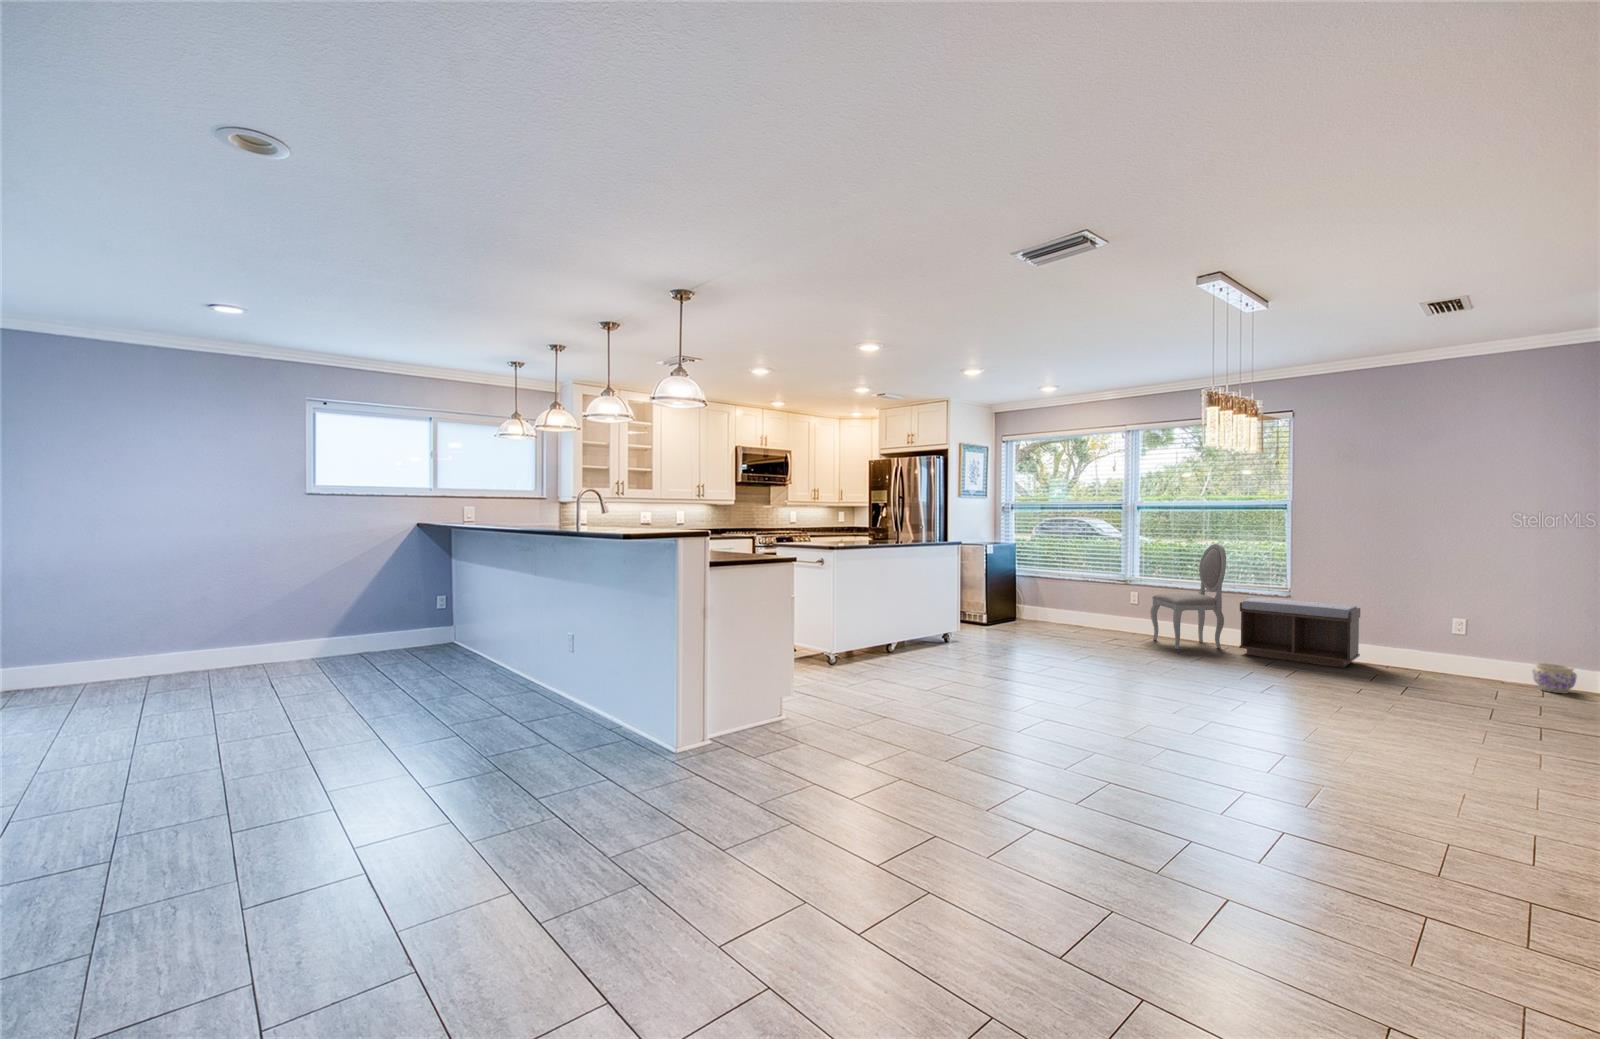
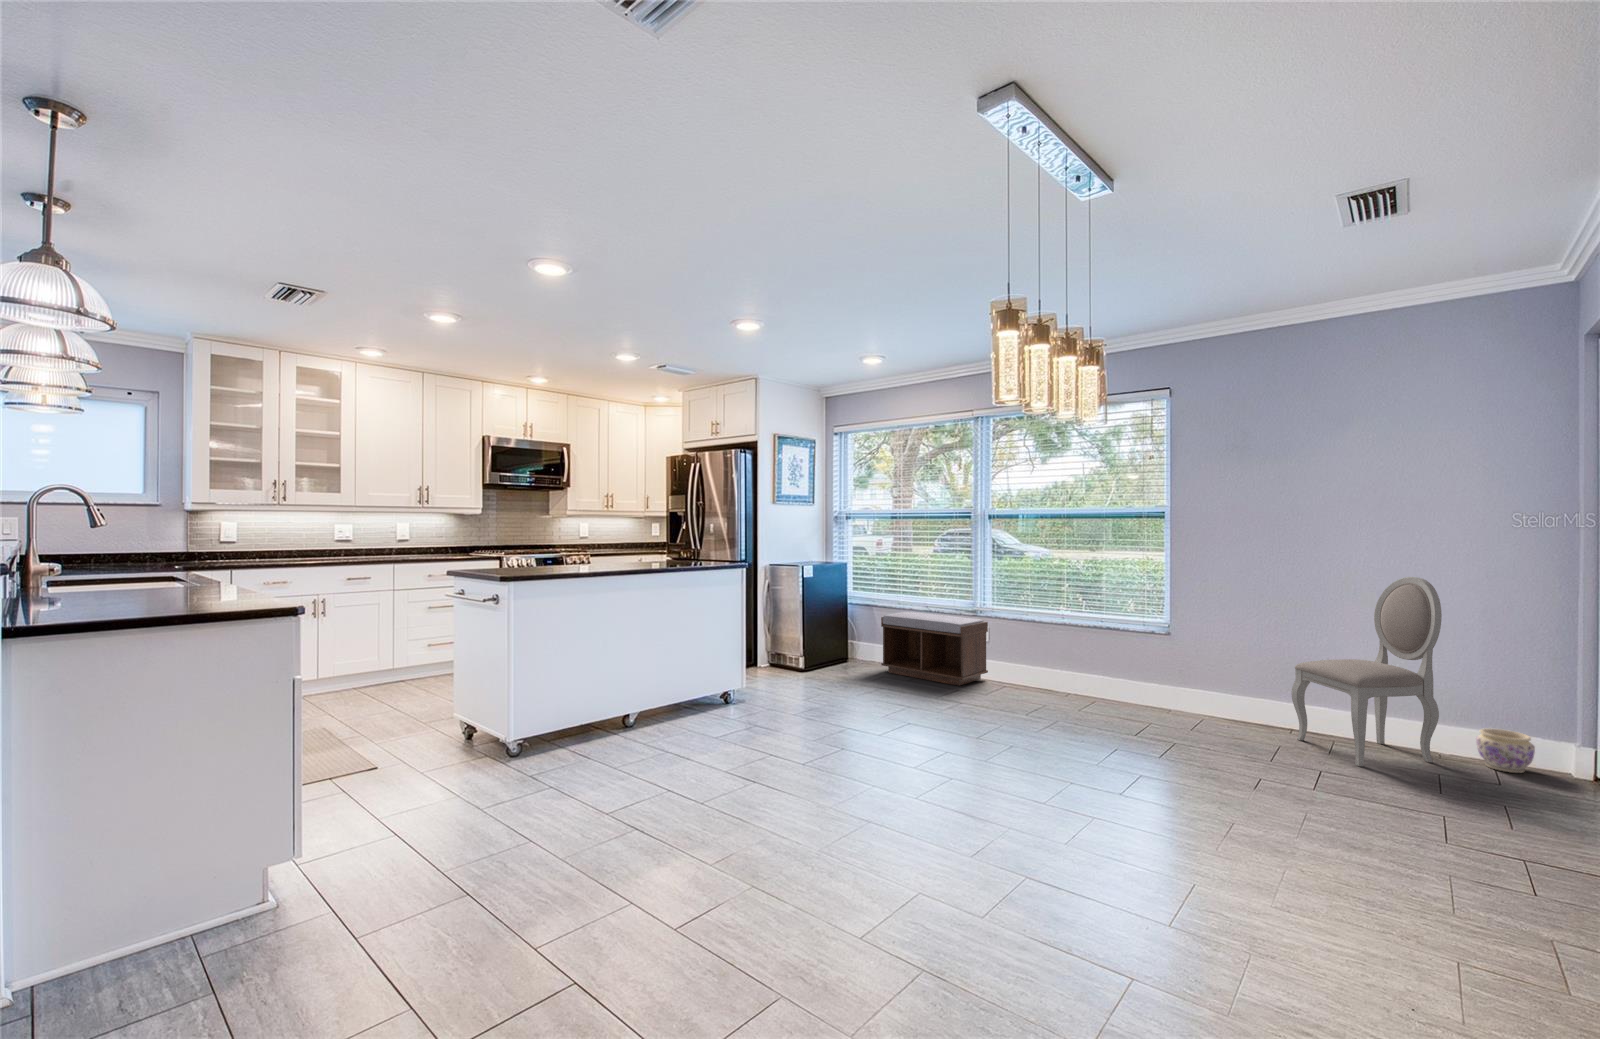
dining chair: present [1151,544,1226,649] -> present [1292,577,1442,766]
bench: present [1239,598,1360,668] -> present [881,612,988,686]

